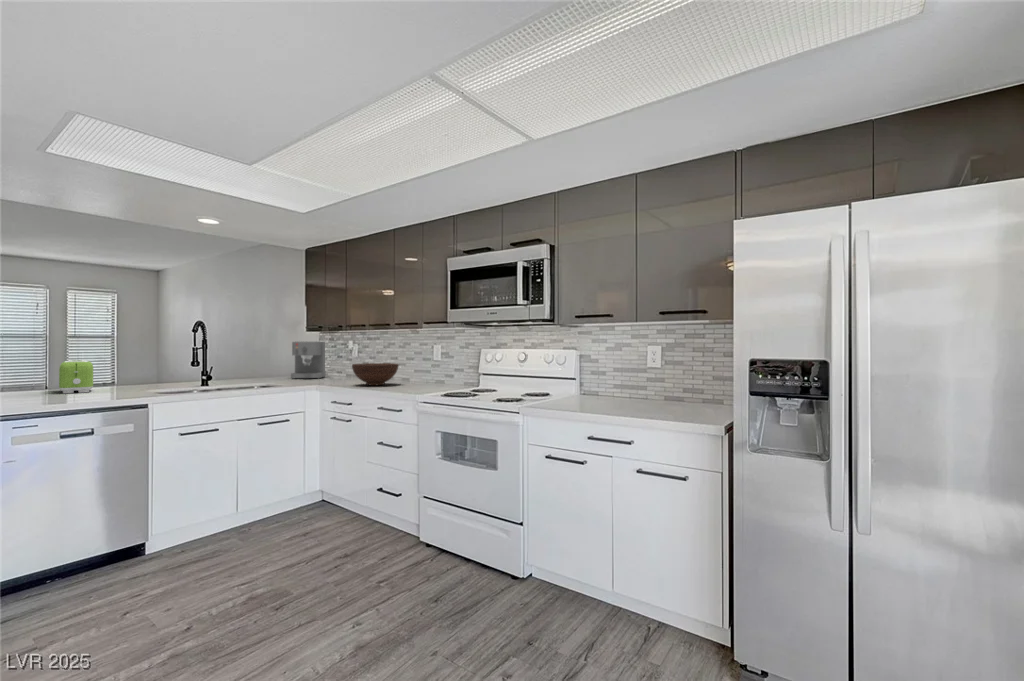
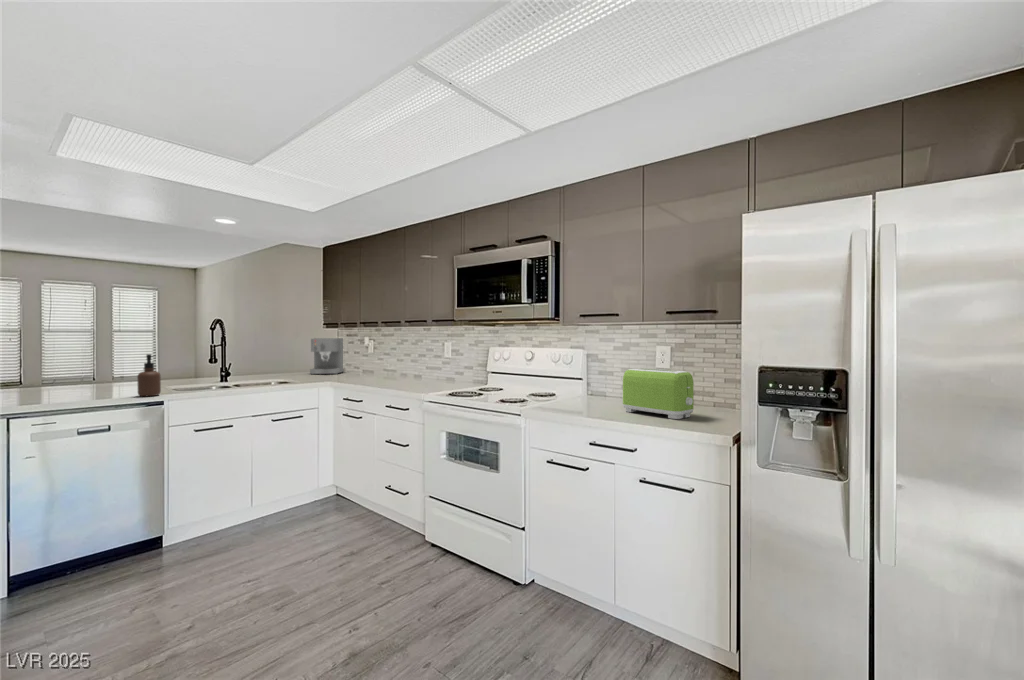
soap dispenser: none [122,355,145,398] -> present [137,354,161,396]
toaster: present [59,360,93,393] -> present [623,368,693,419]
fruit bowl: present [352,363,399,385] -> none [364,360,410,382]

